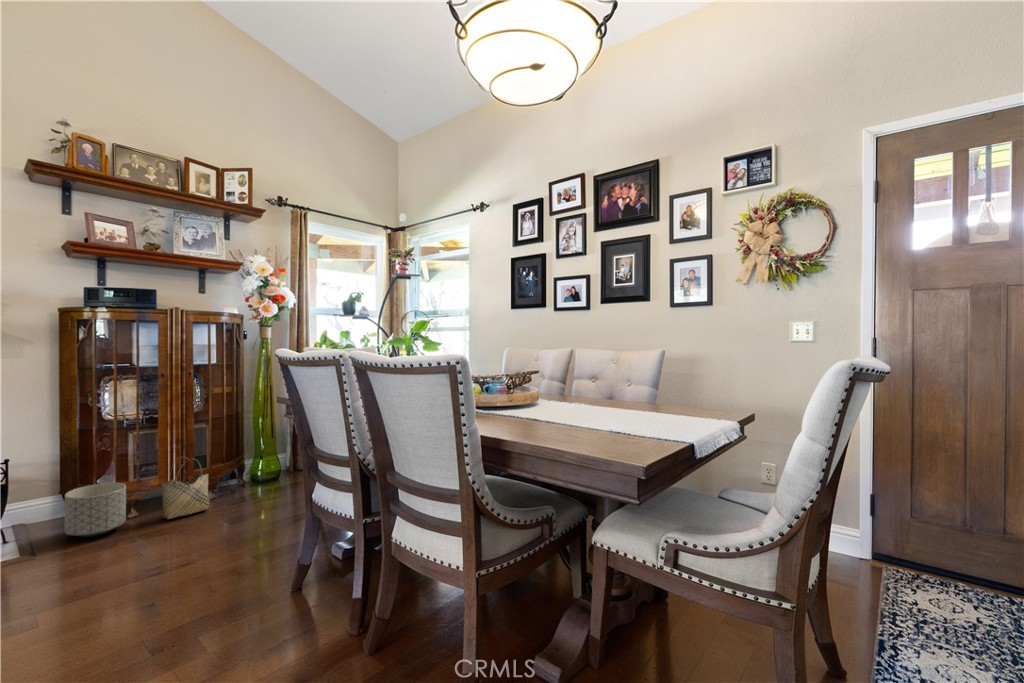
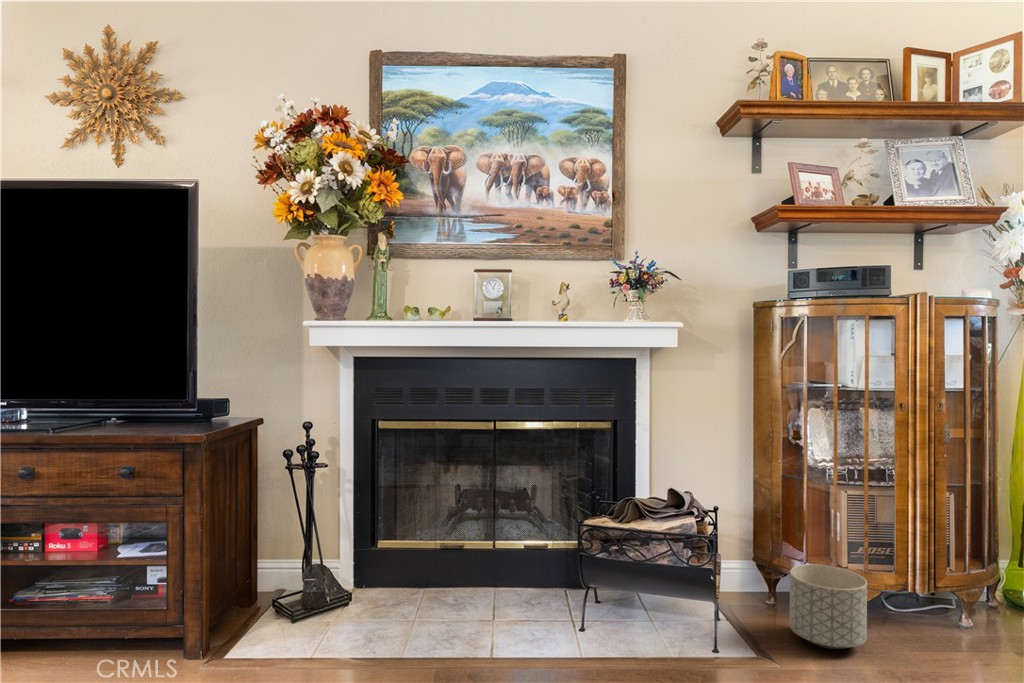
woven basket: present [162,457,209,519] -> none [914,546,989,654]

